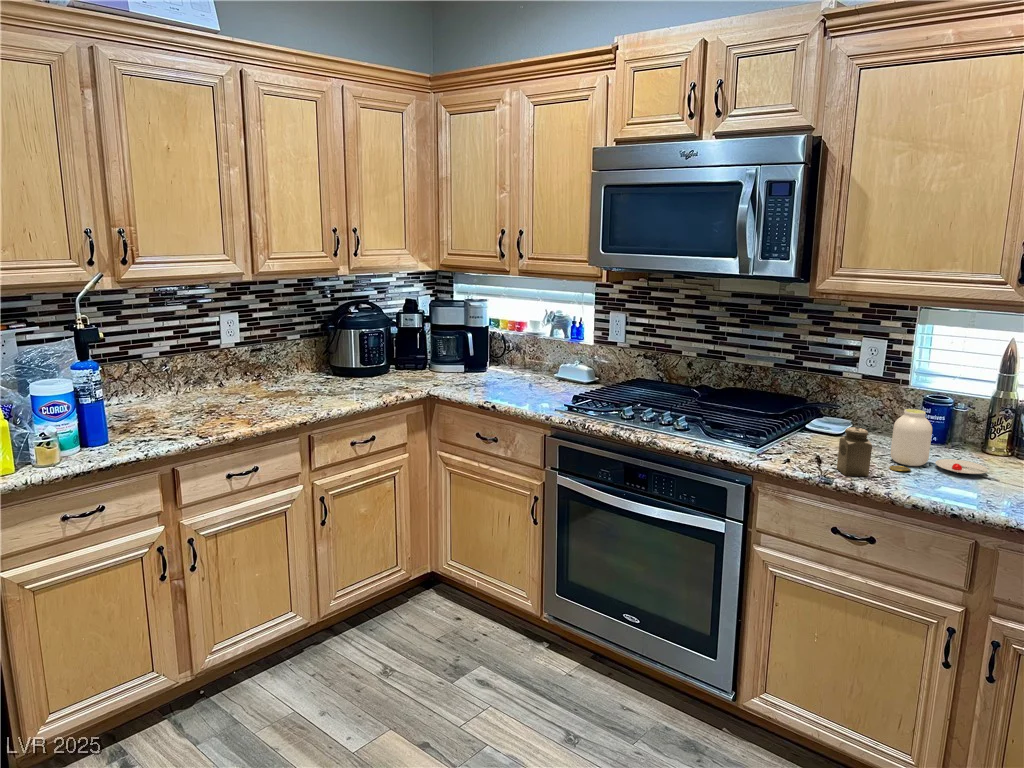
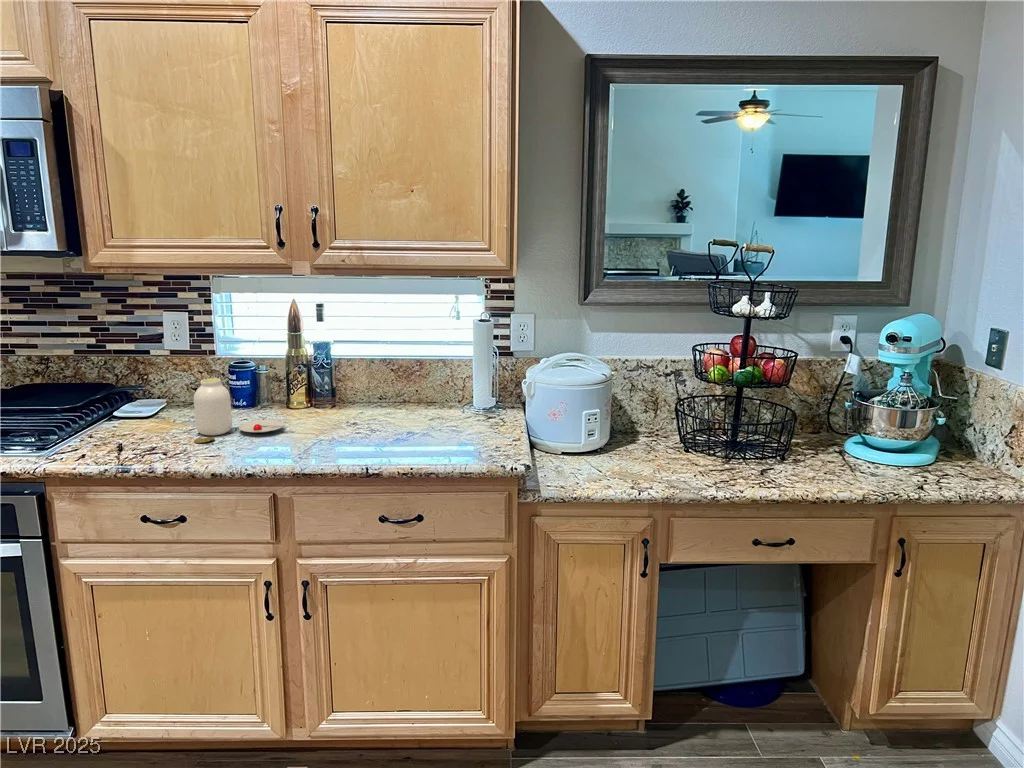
salt shaker: present [837,427,872,476] -> none [134,407,169,459]

